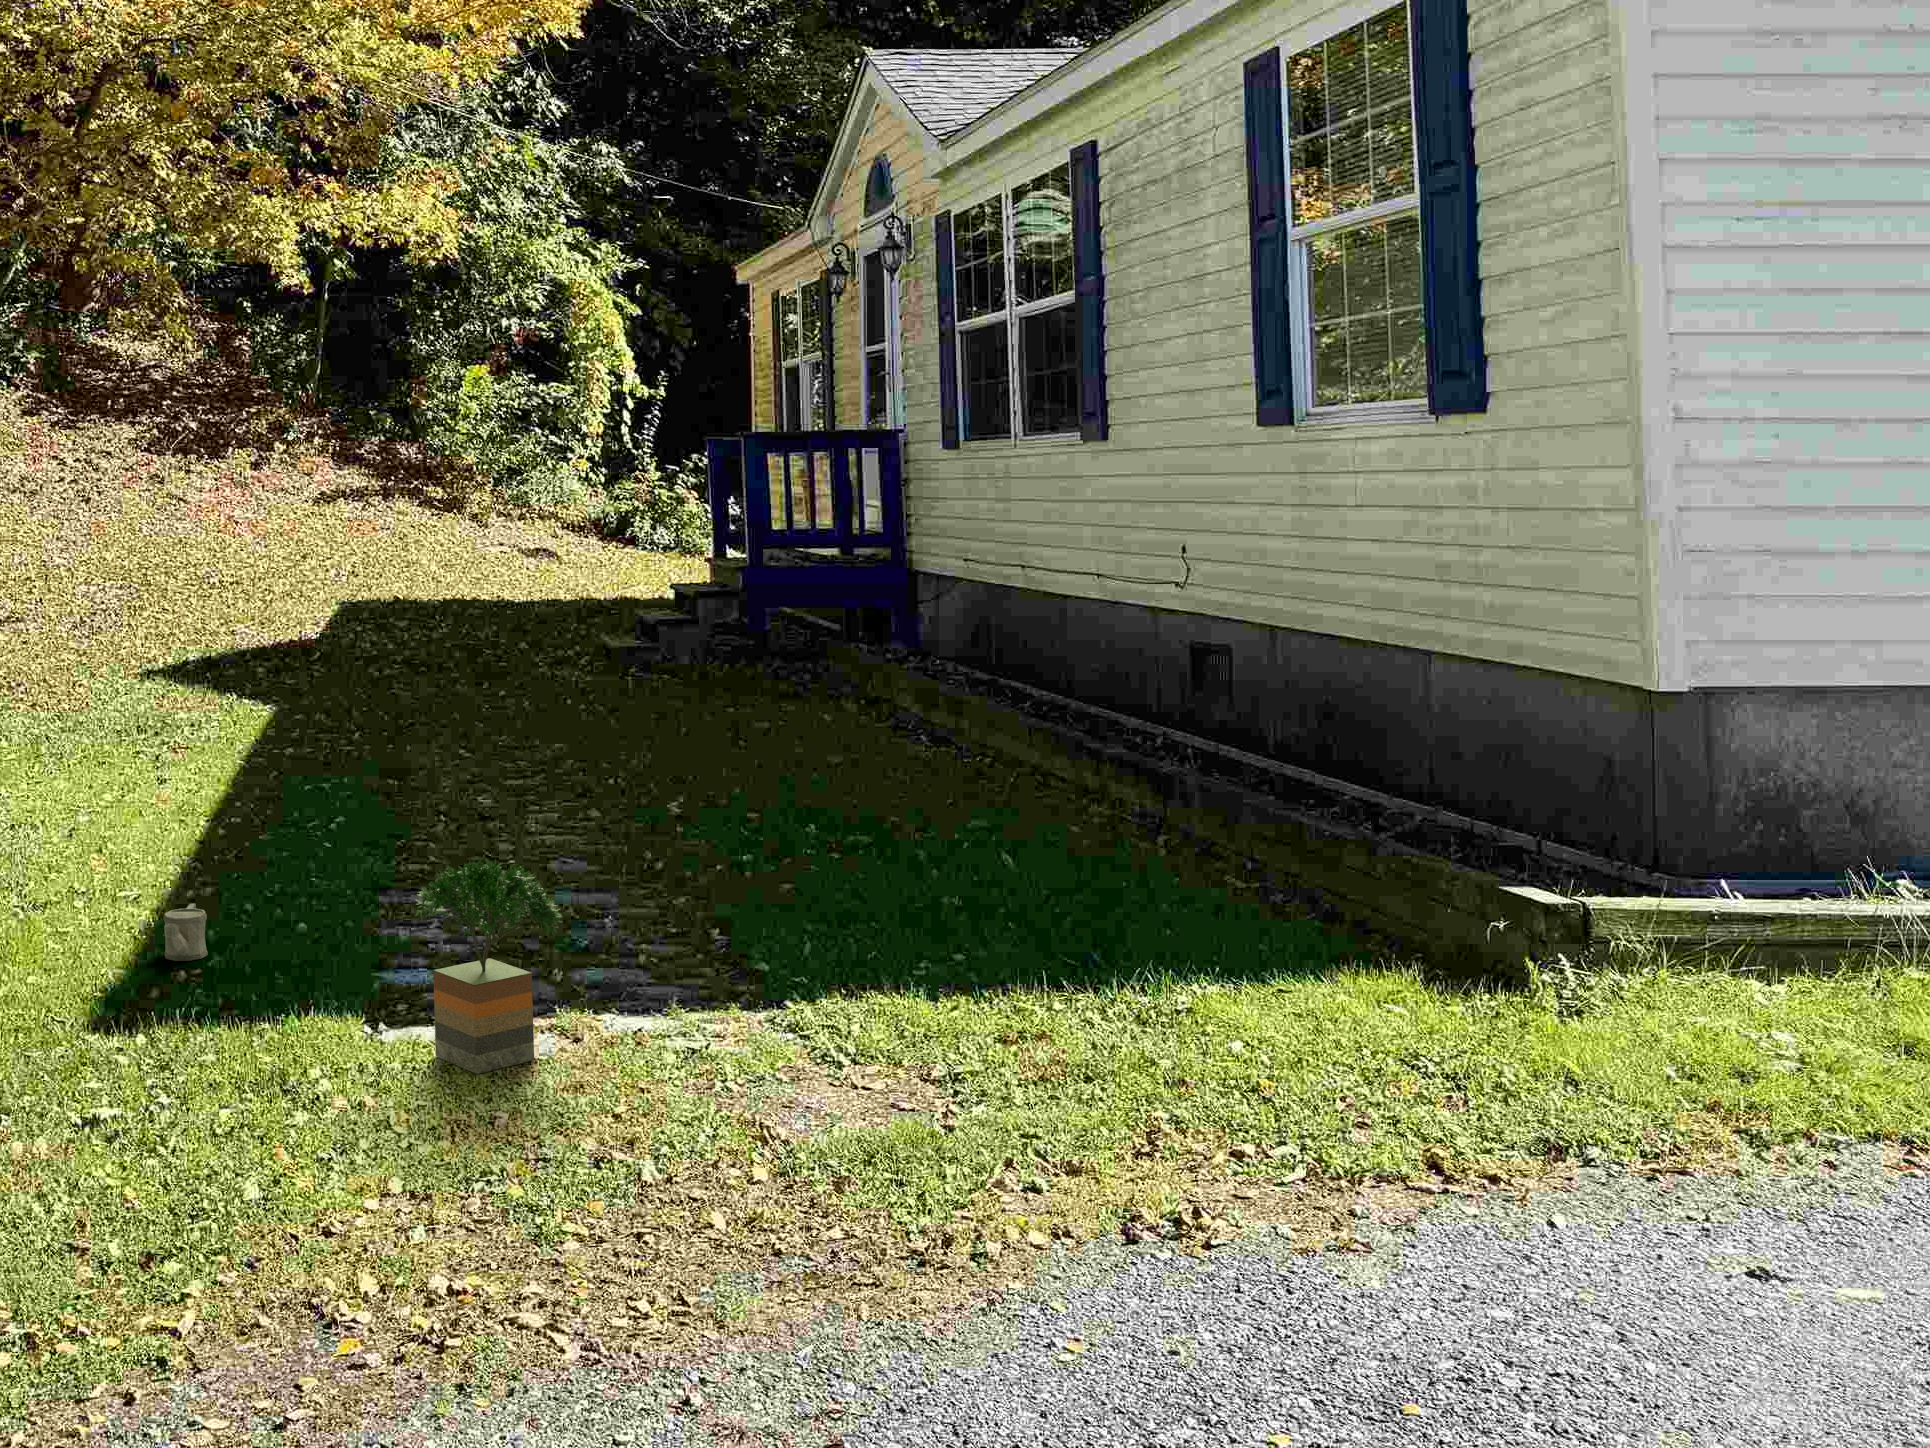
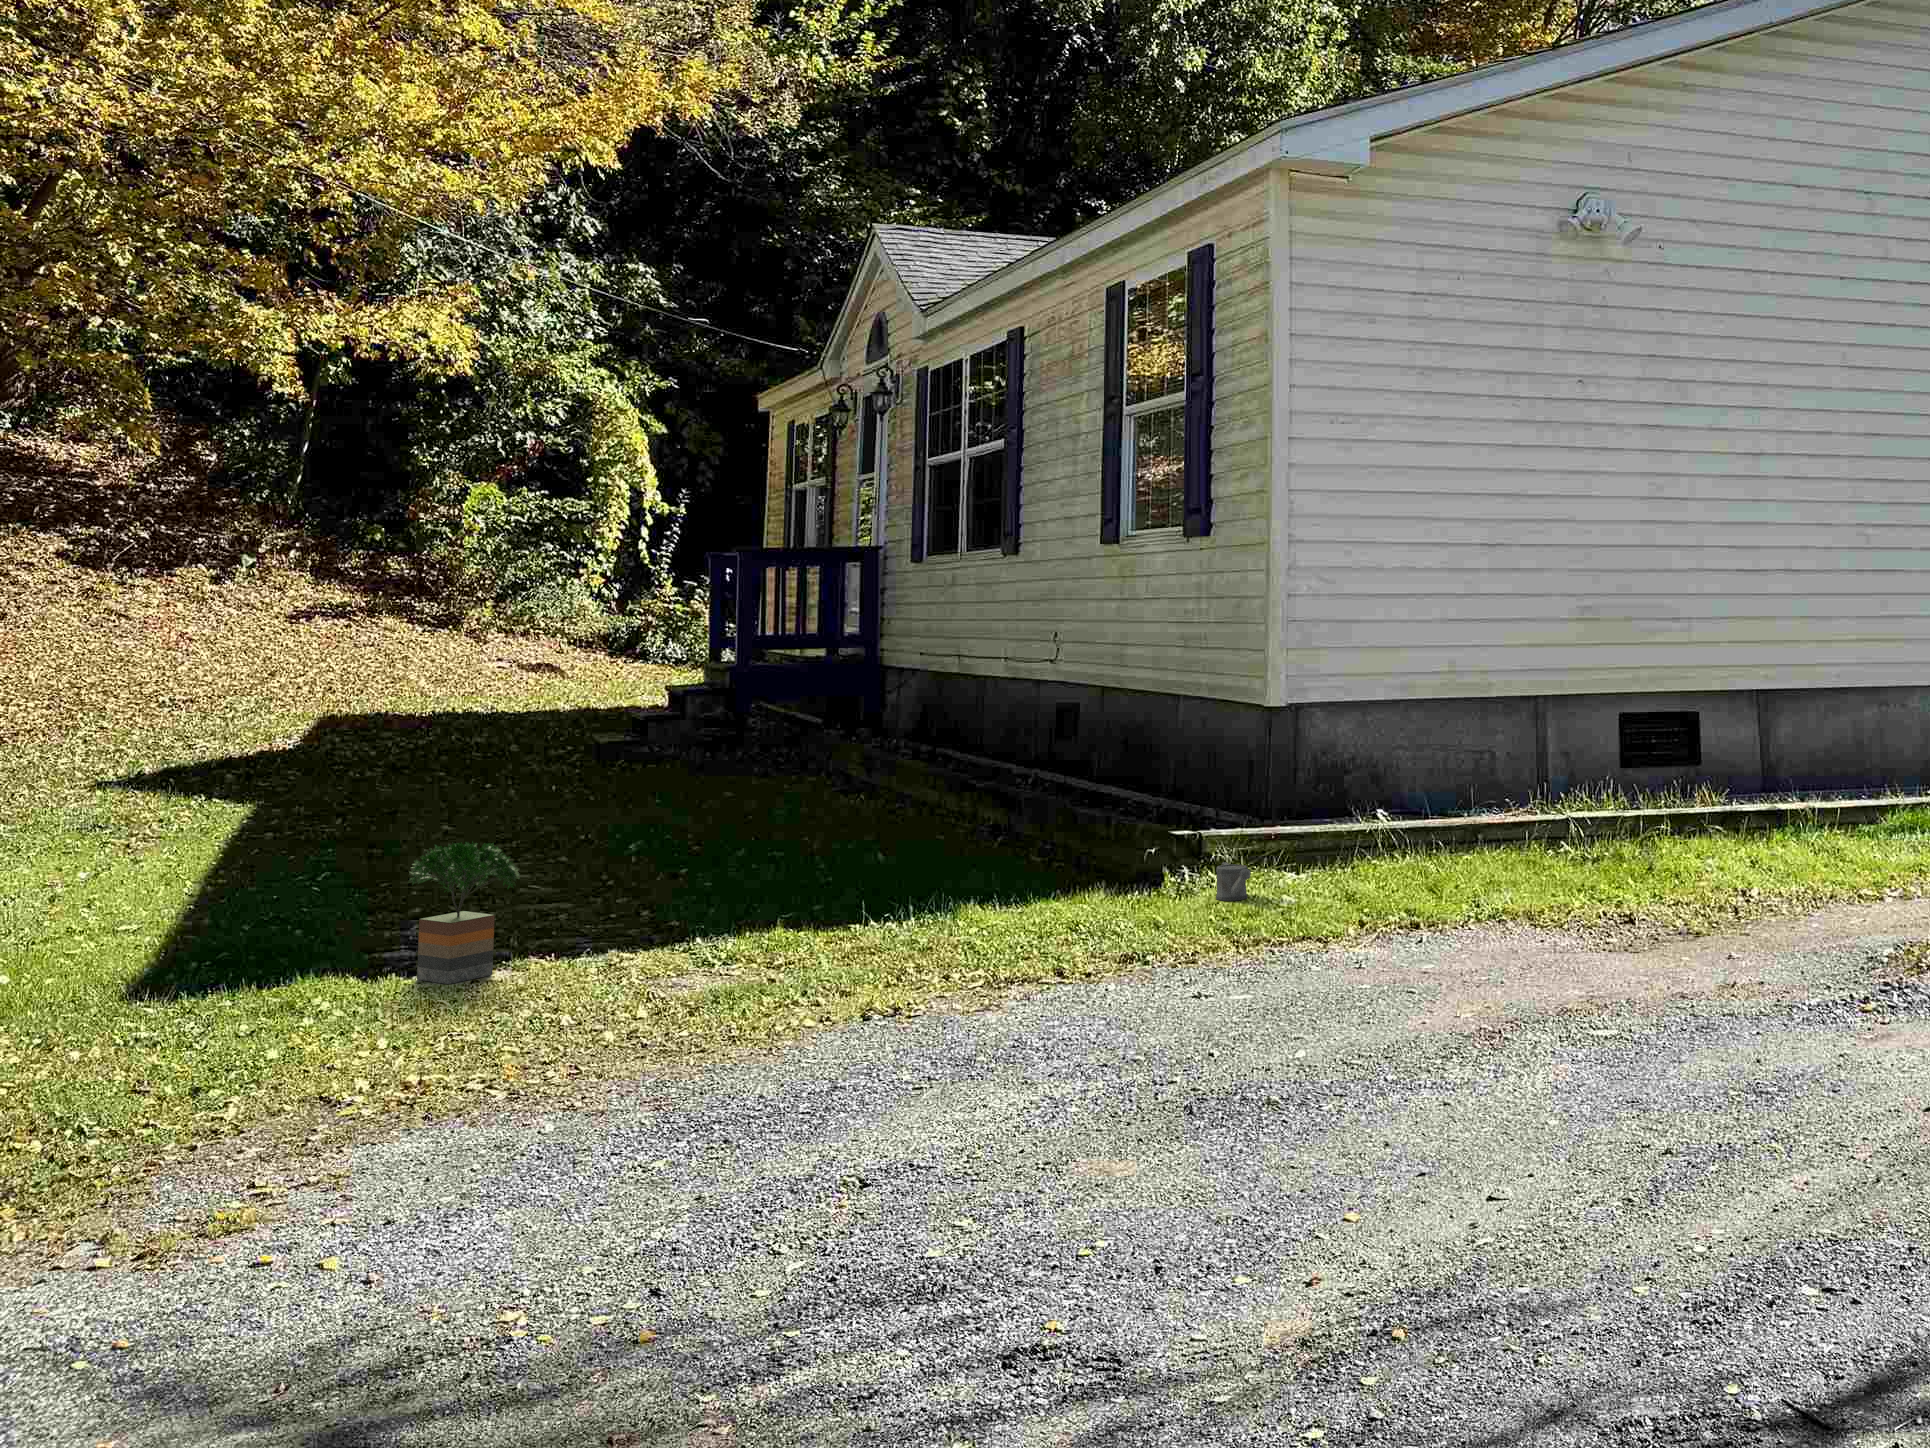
watering can: present [164,904,208,961] -> present [1216,862,1251,901]

